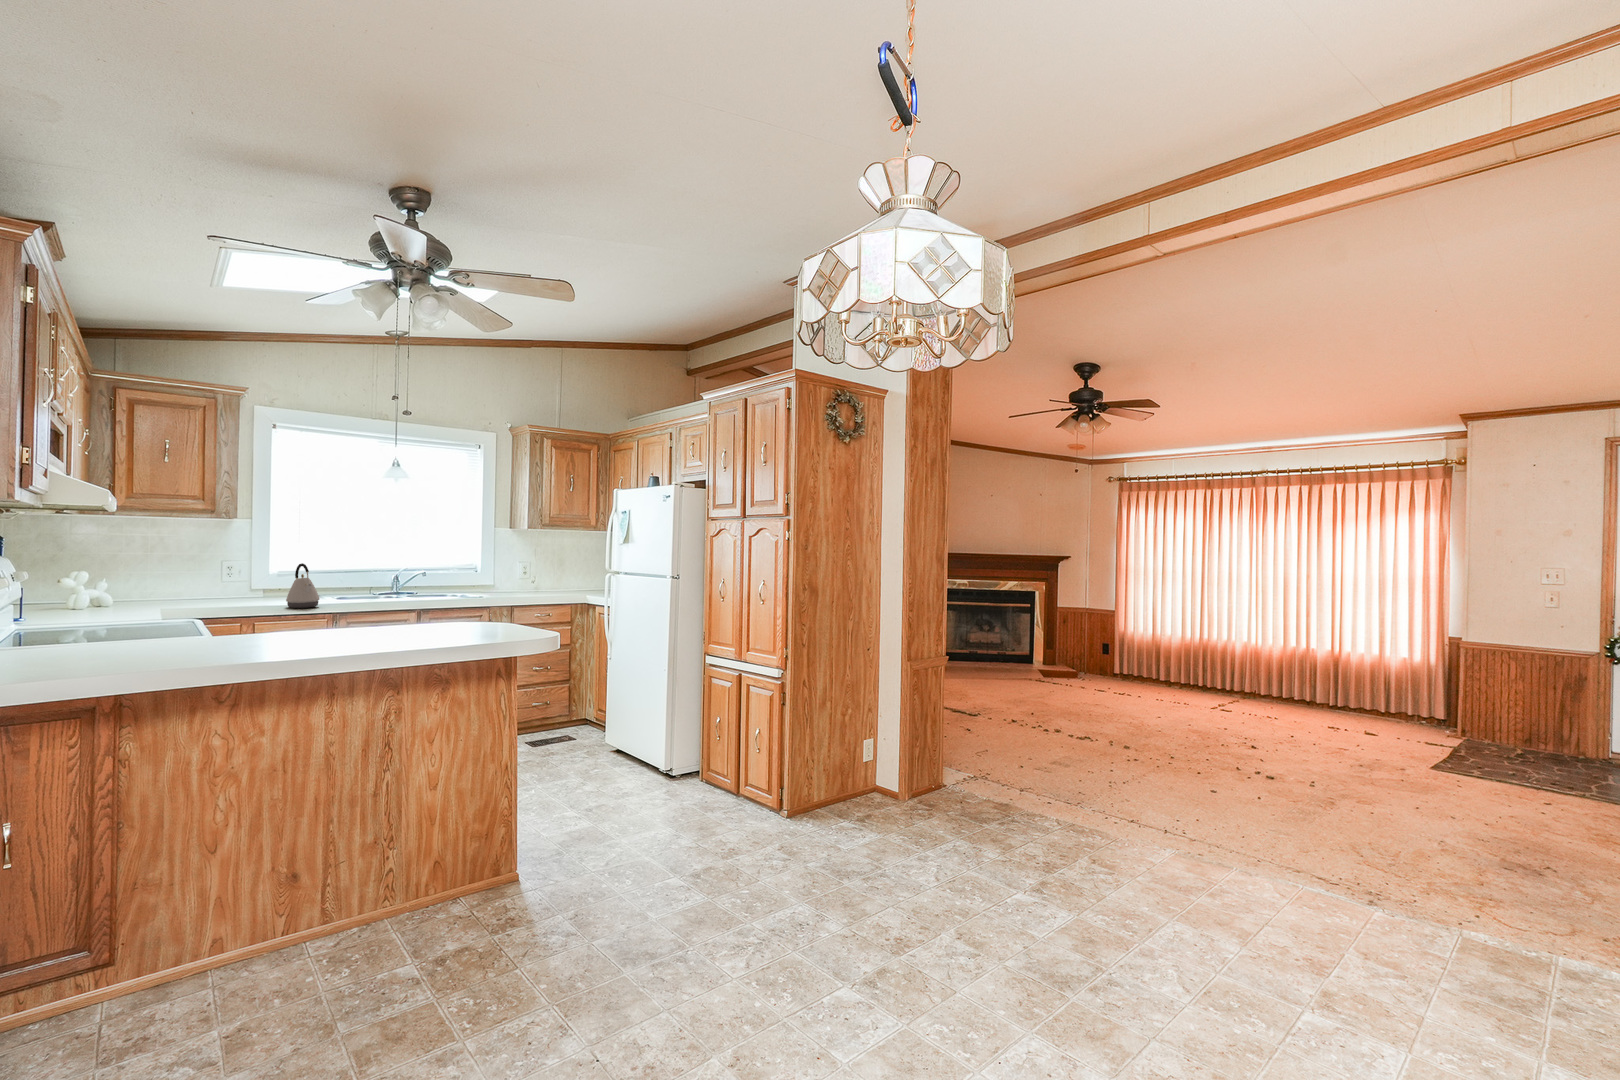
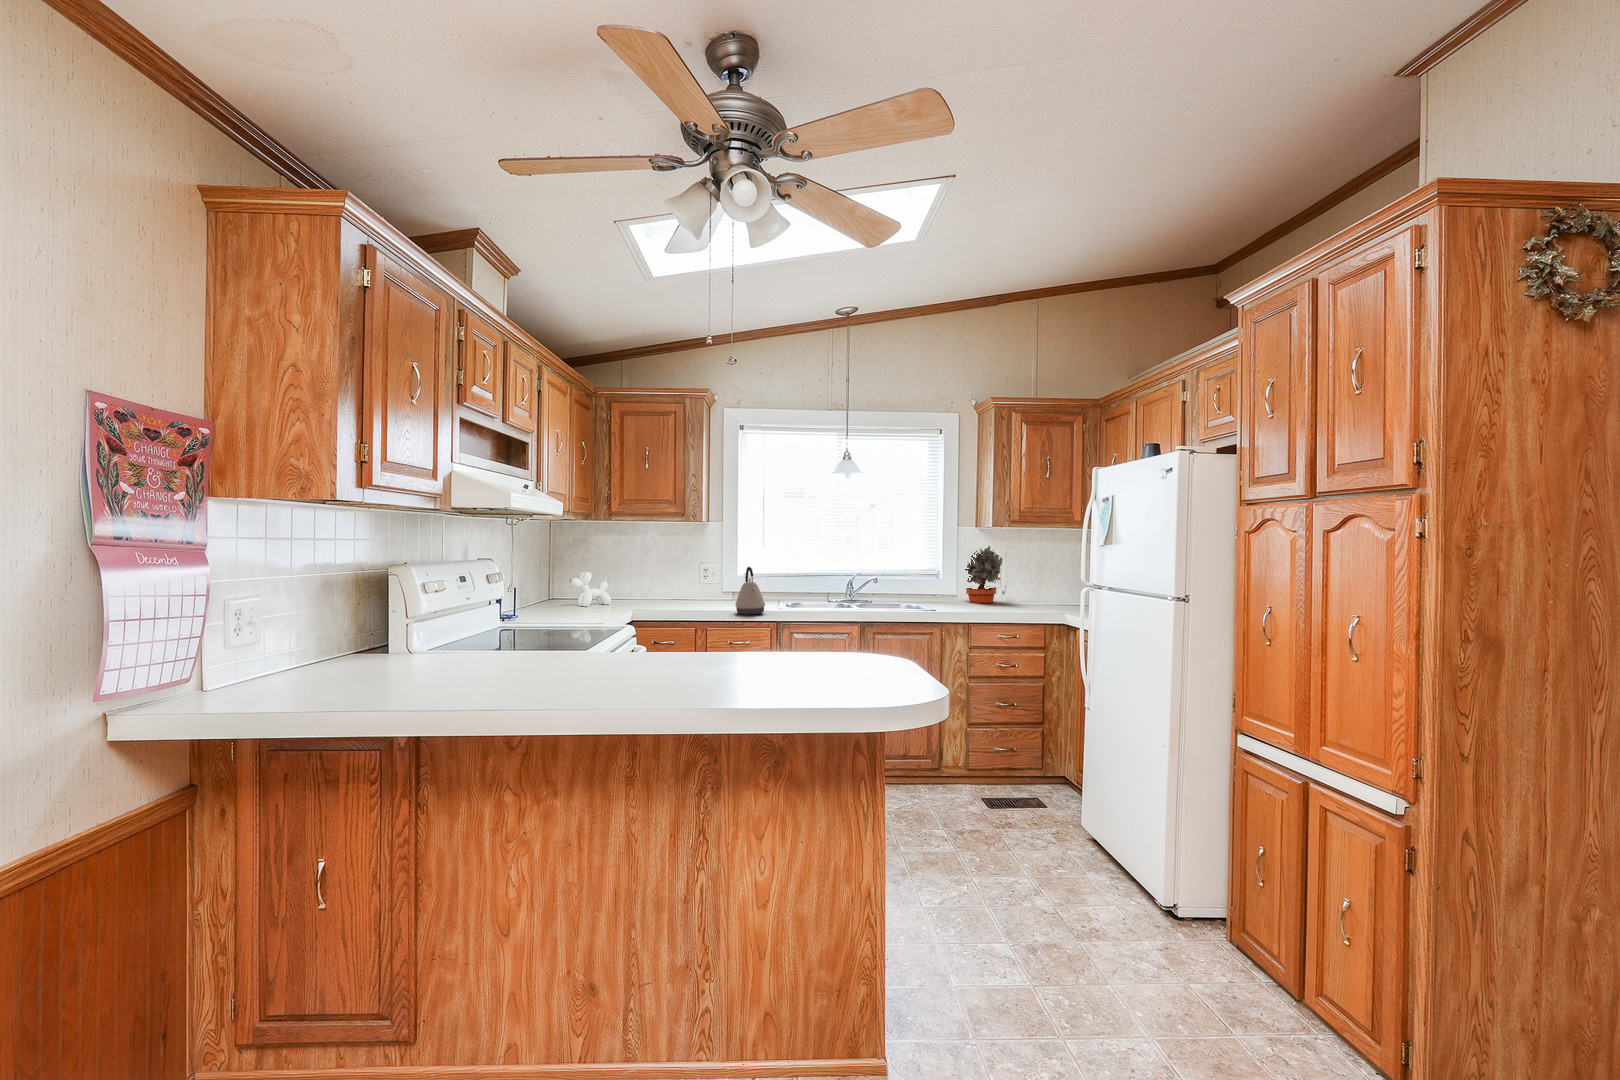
potted plant: none [491,544,533,591] -> present [965,546,1002,603]

